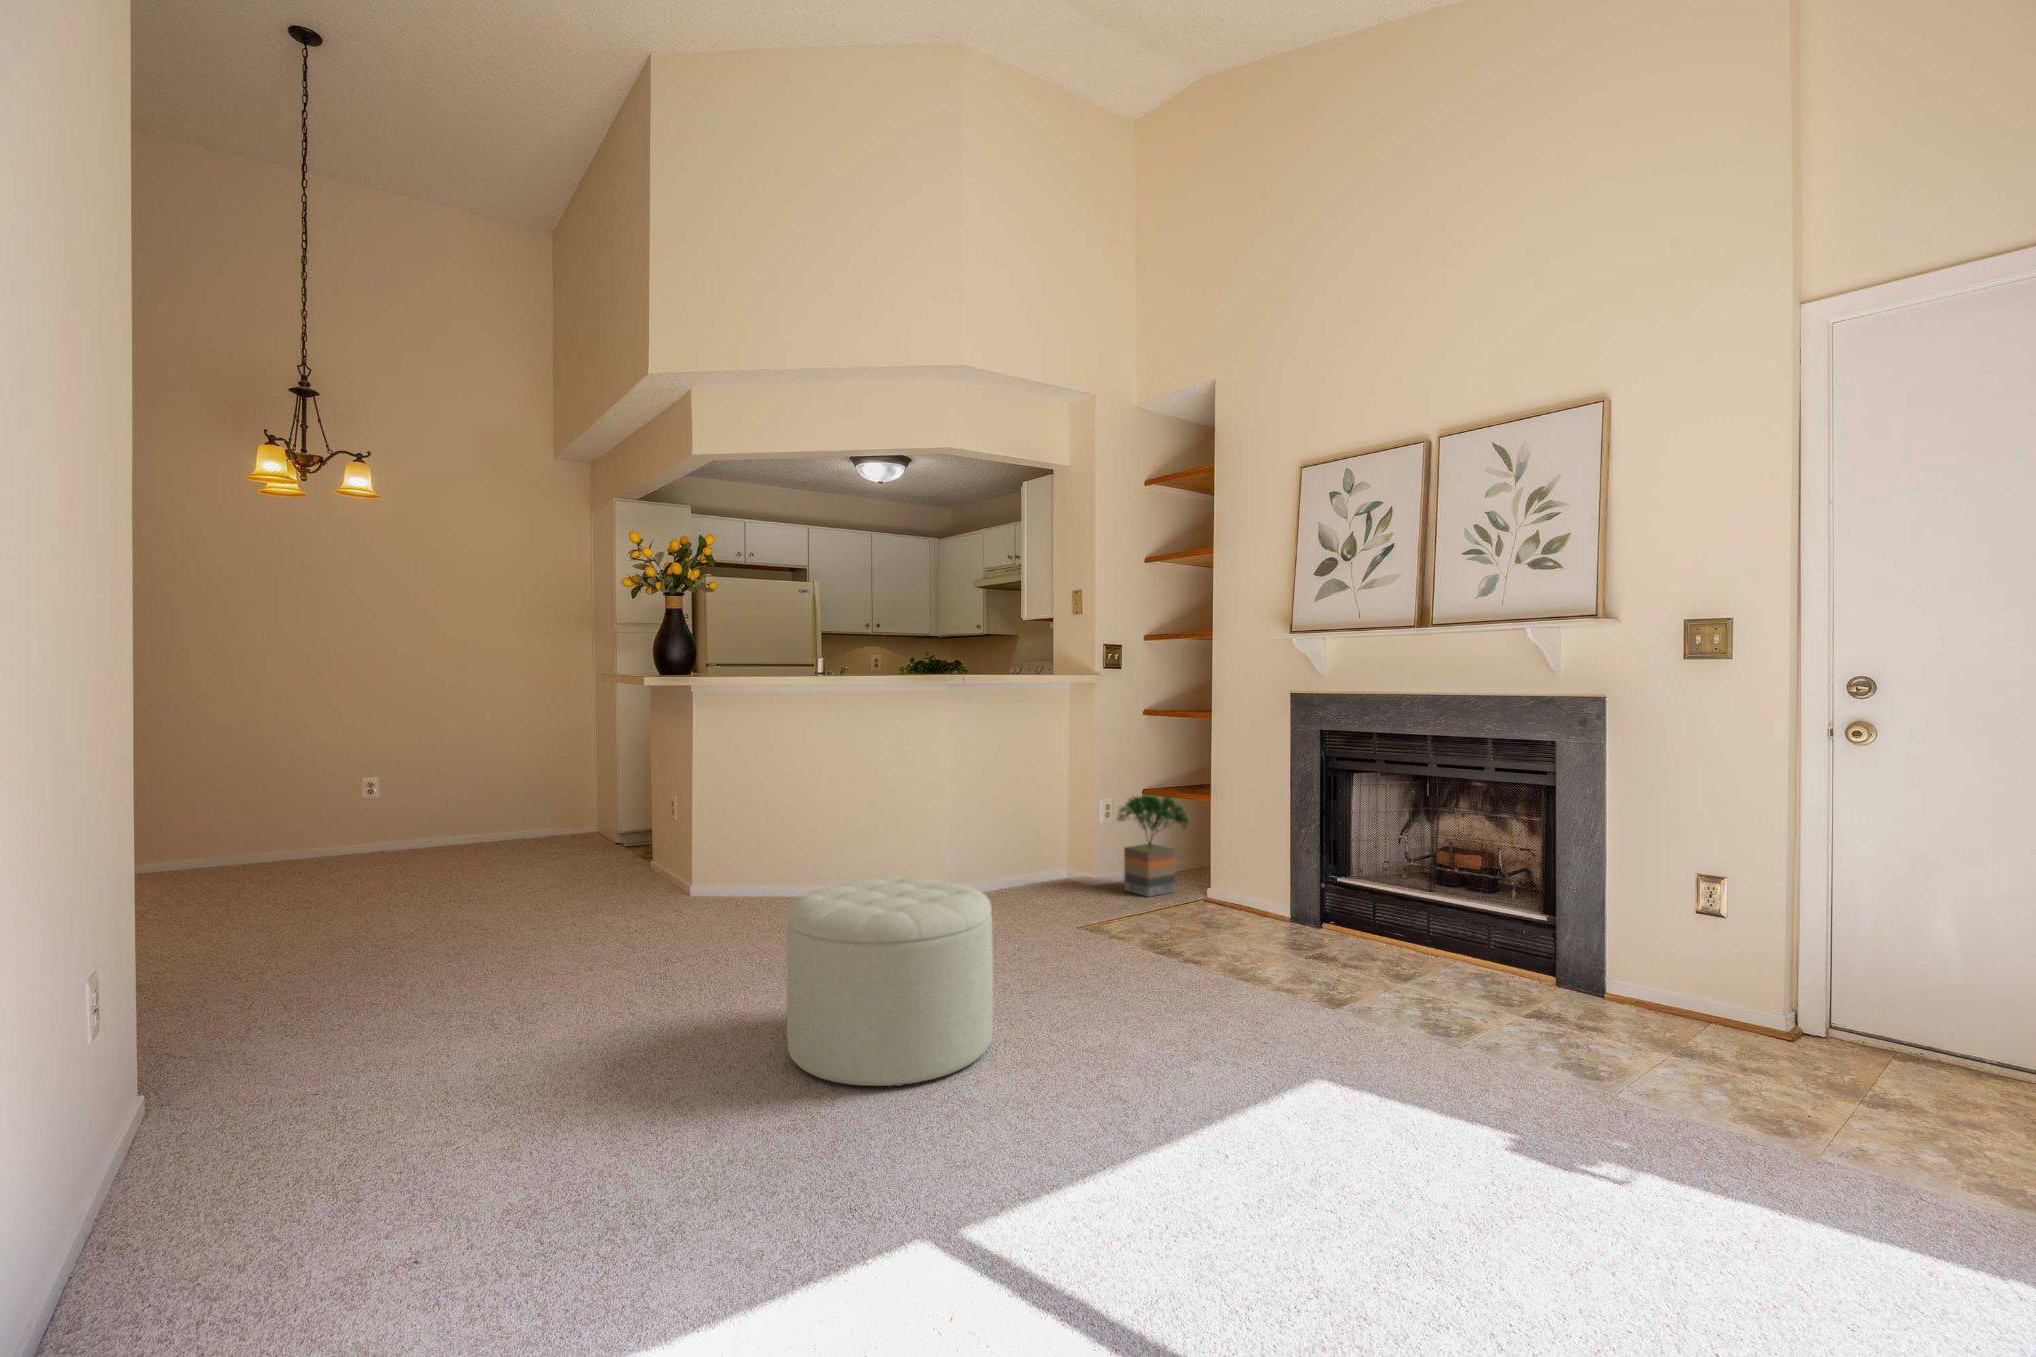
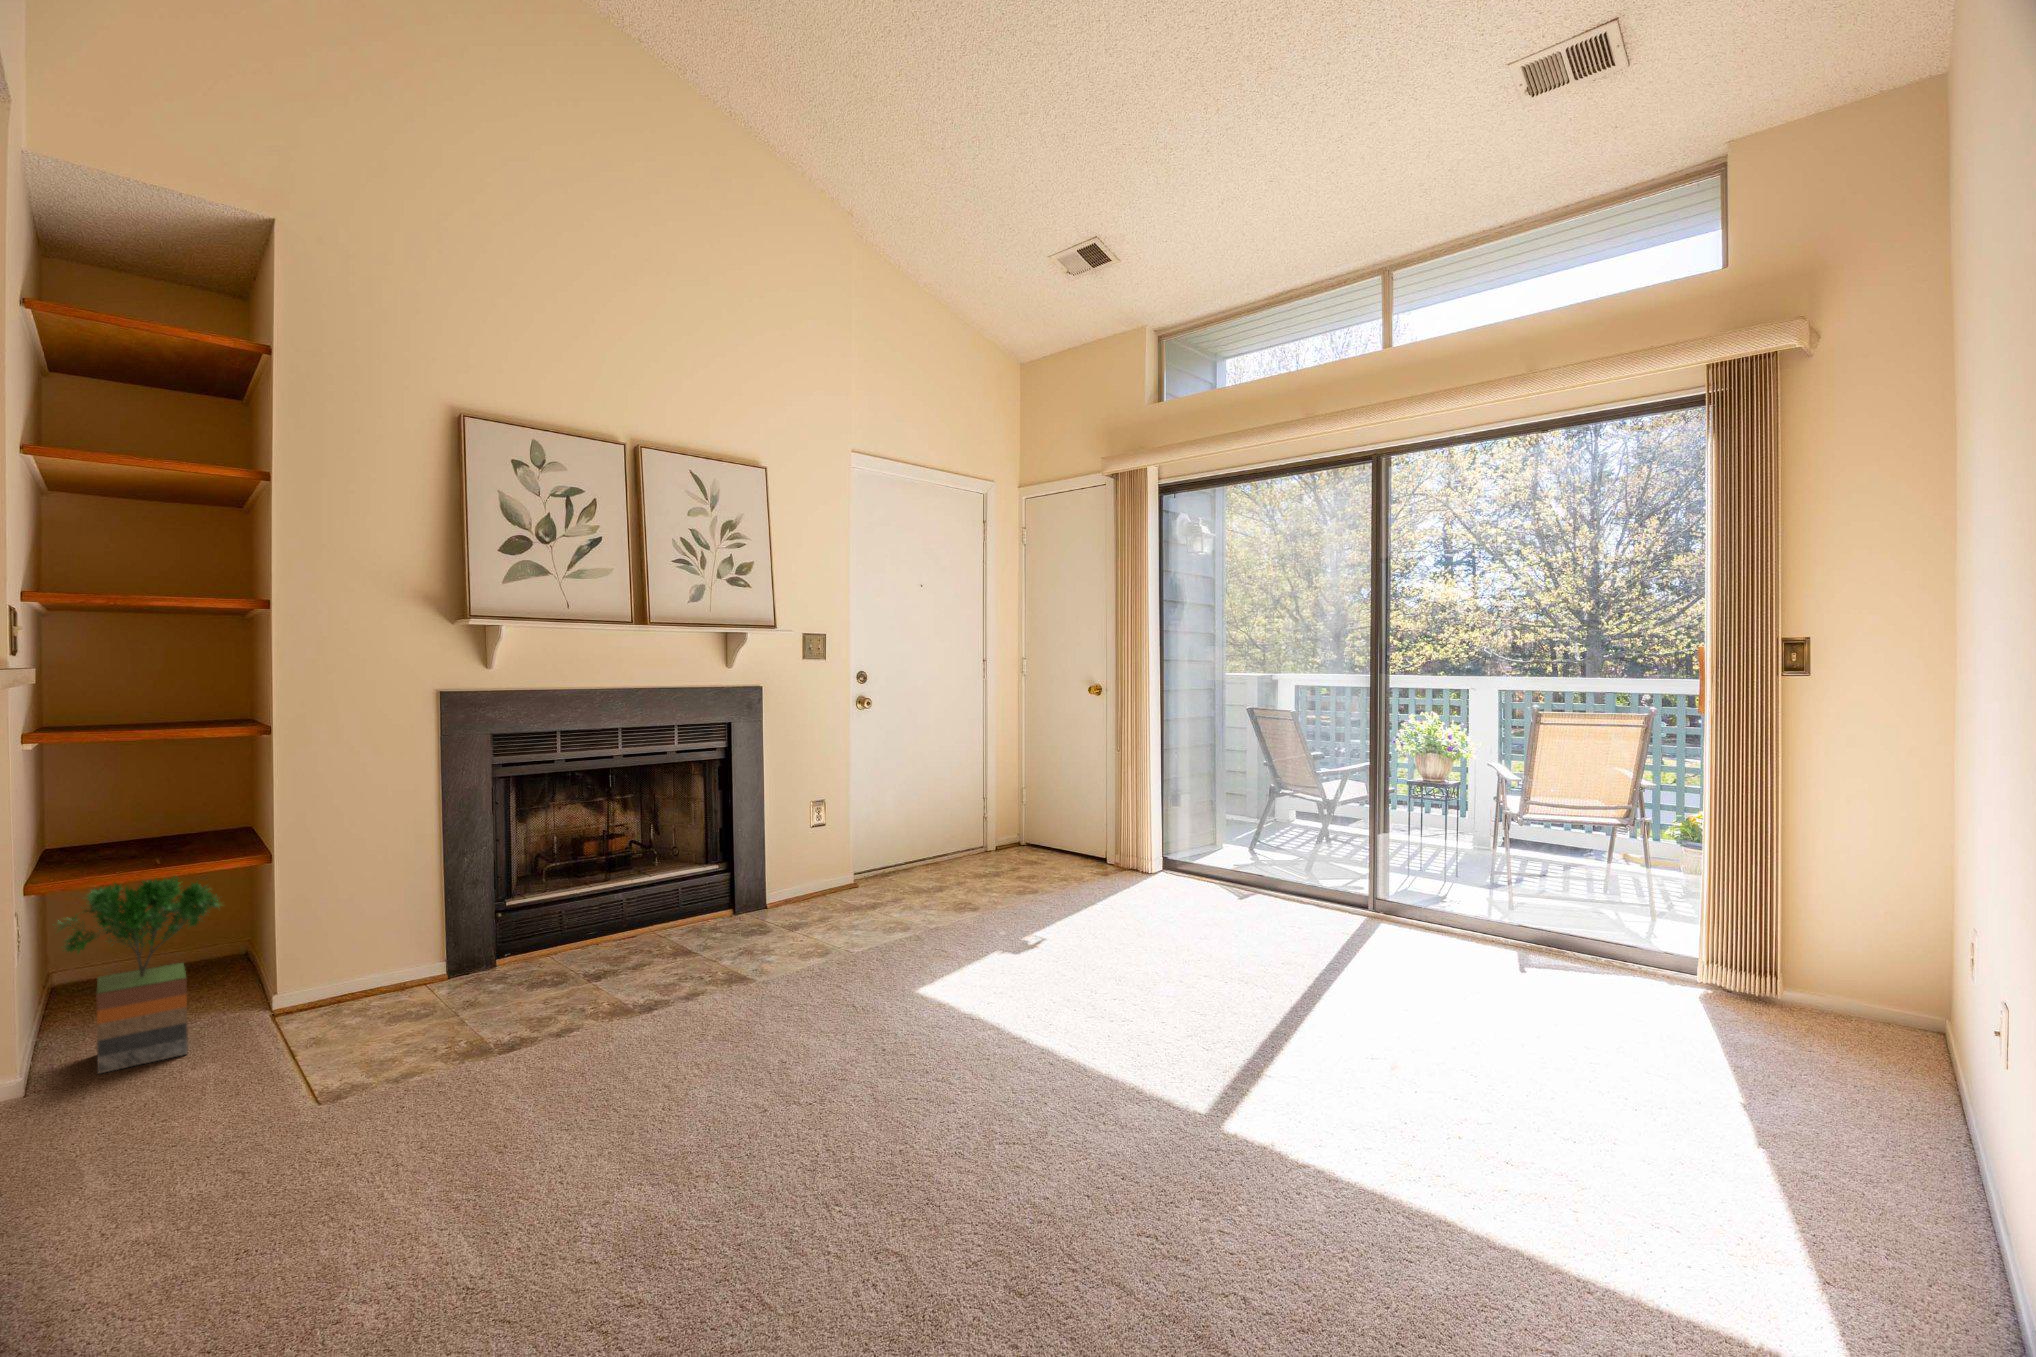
ottoman: present [787,876,993,1086] -> none [667,950,961,1285]

